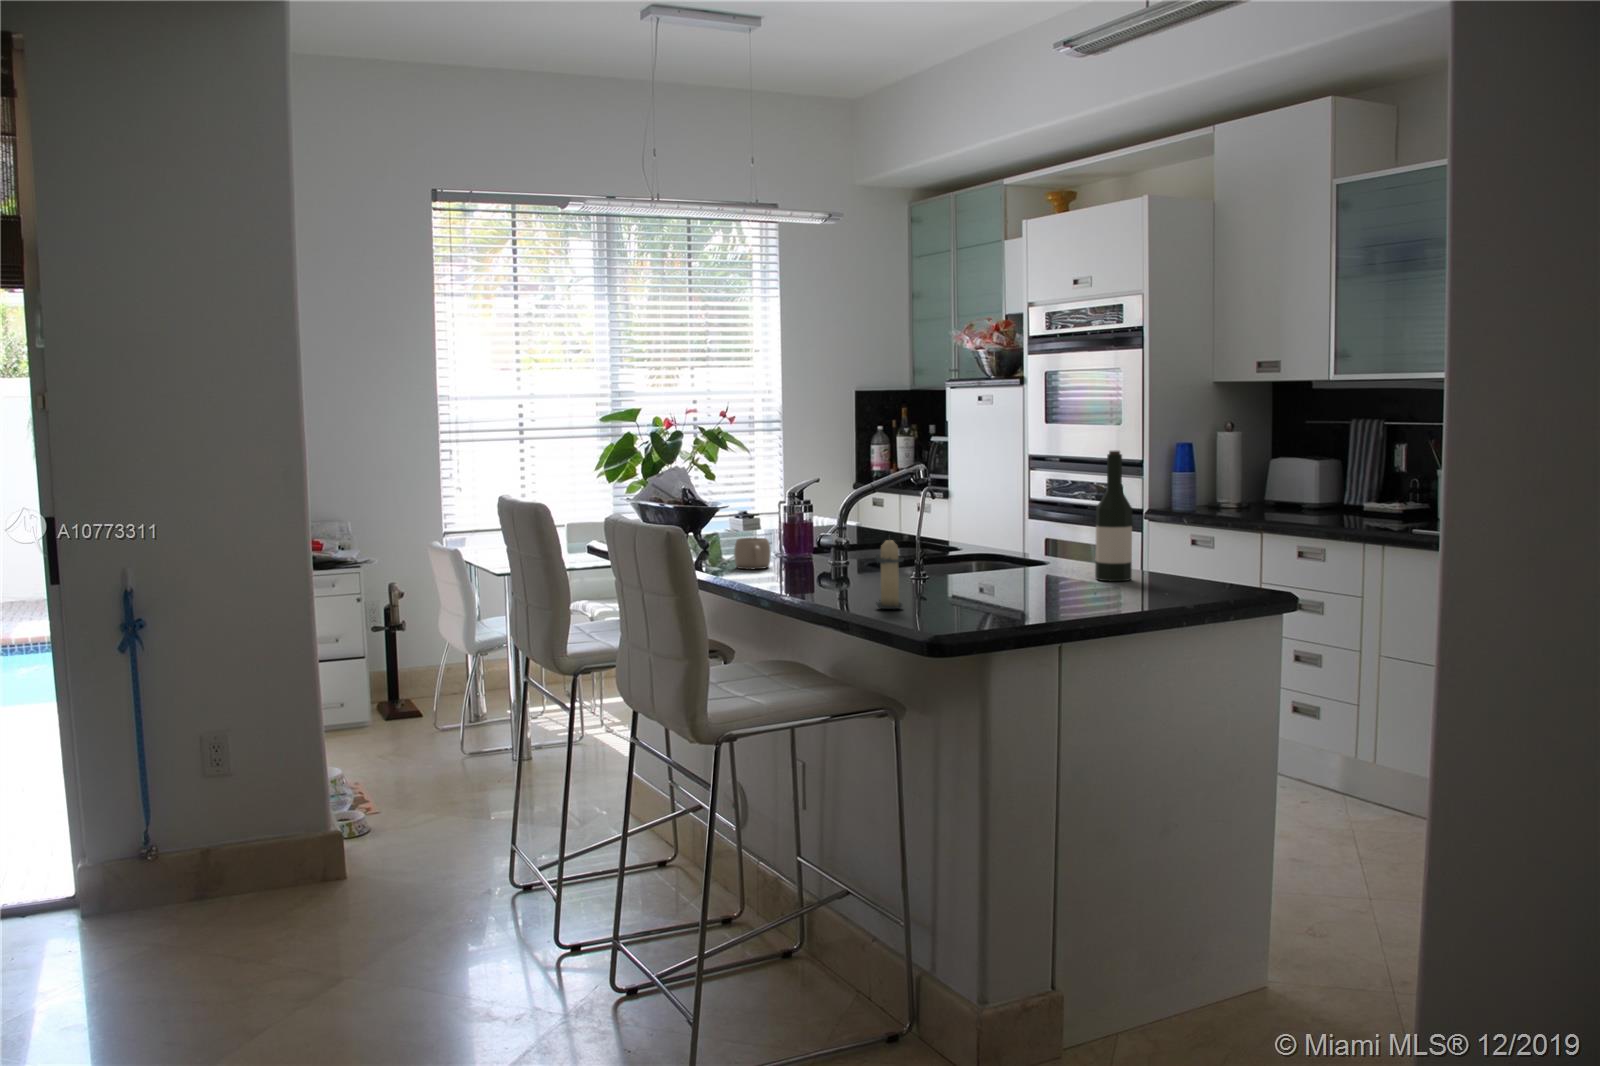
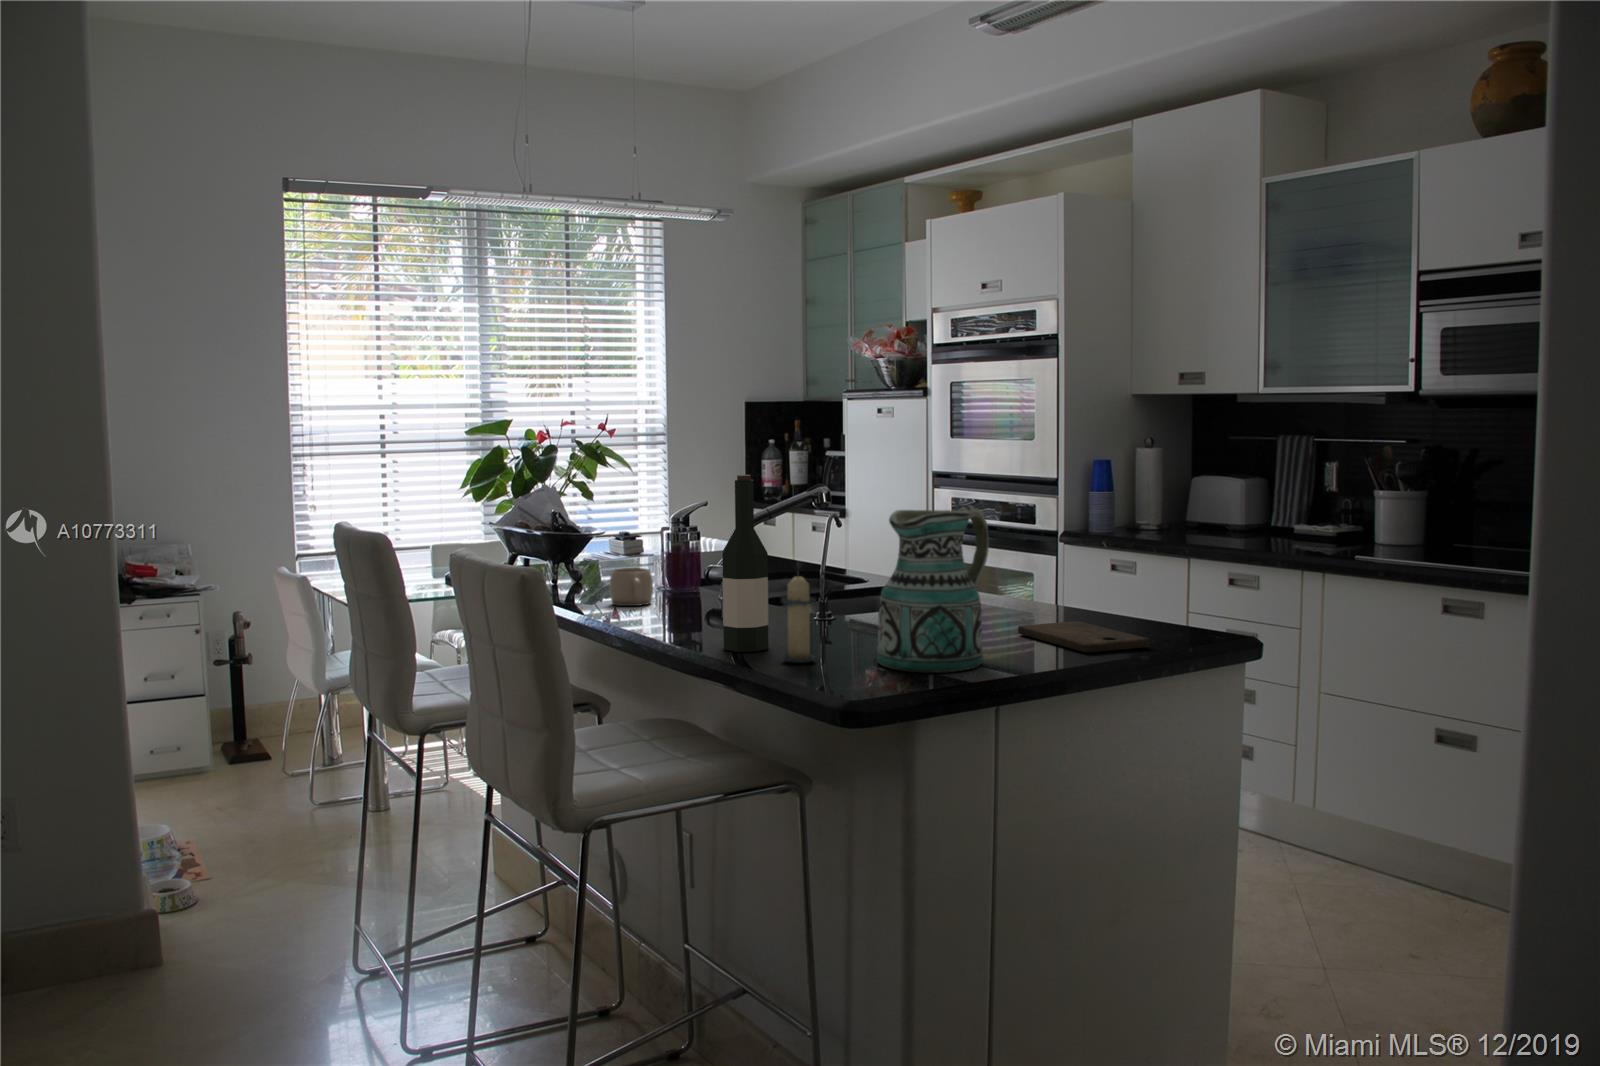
wine bottle: present [1095,450,1132,581] -> present [722,475,769,652]
ceramic pitcher: none [952,483,1046,616] -> present [876,505,989,672]
cutting board: none [1075,581,1183,604] -> present [1018,621,1150,653]

